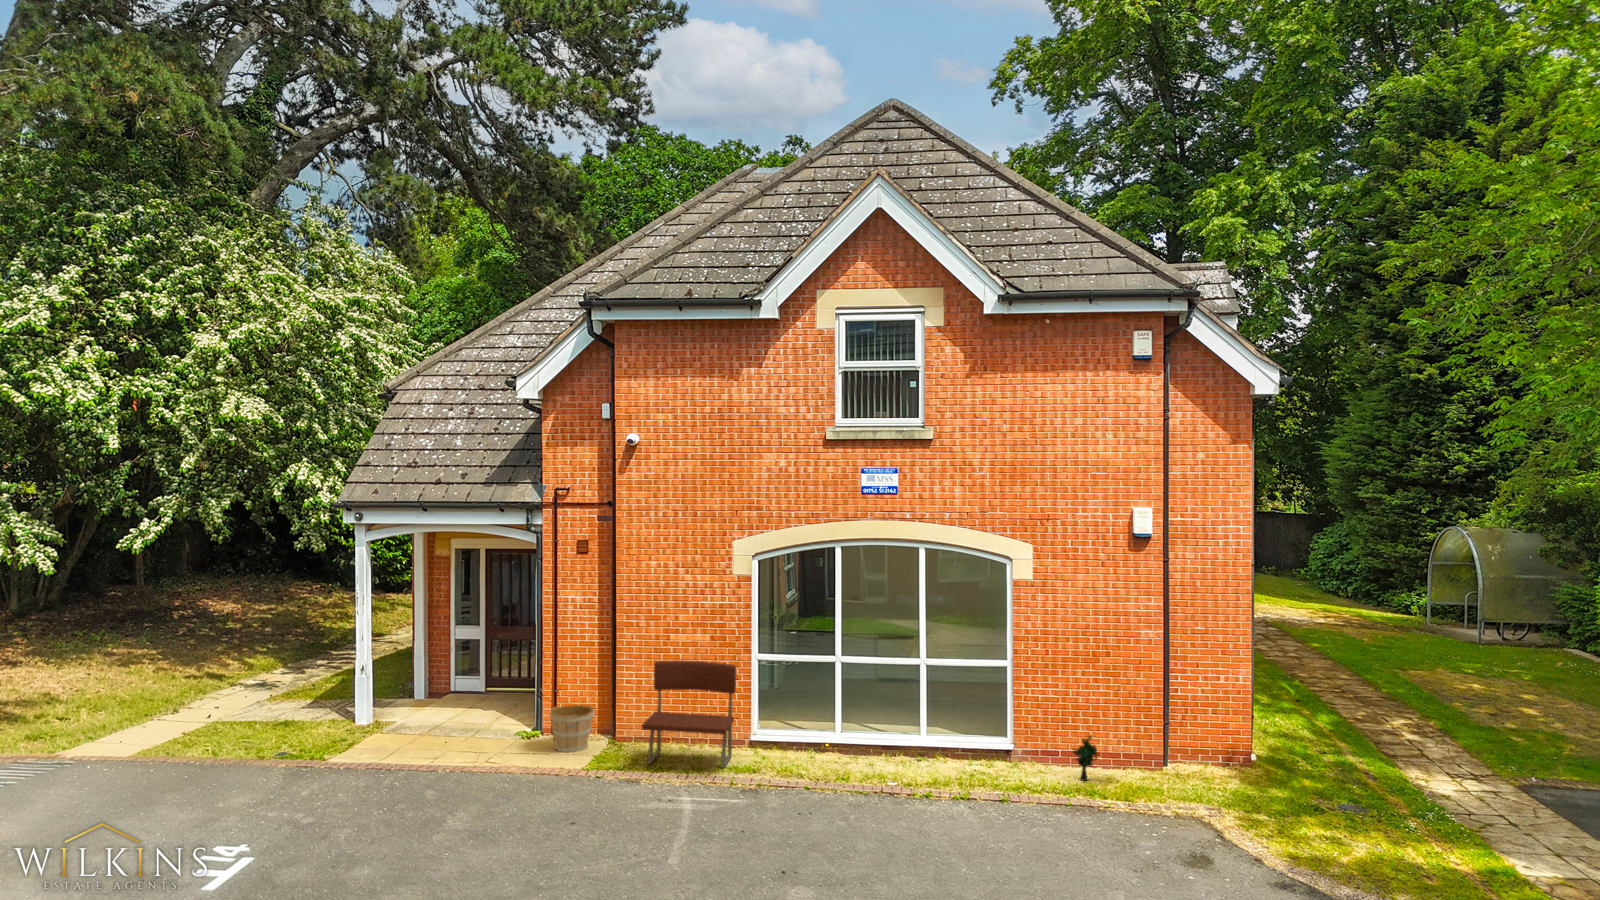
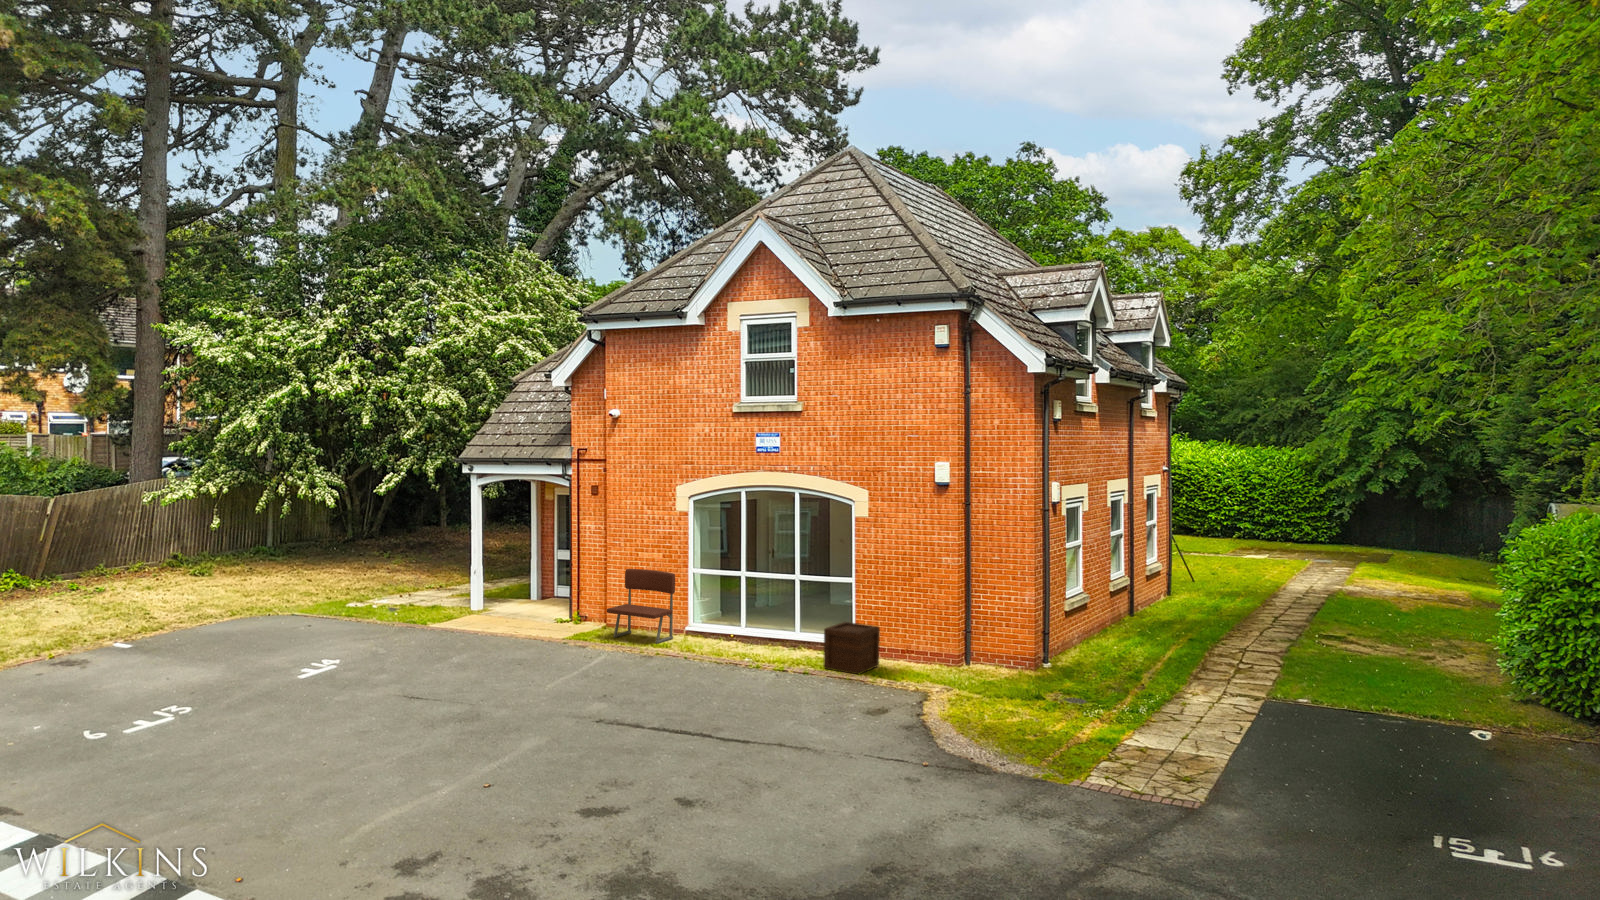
wooden bucket: present [550,705,595,752] -> none [566,598,597,629]
wooden crate: none [999,718,1057,792] -> present [823,622,880,675]
decorative plant: present [1073,736,1097,781] -> none [887,637,907,672]

